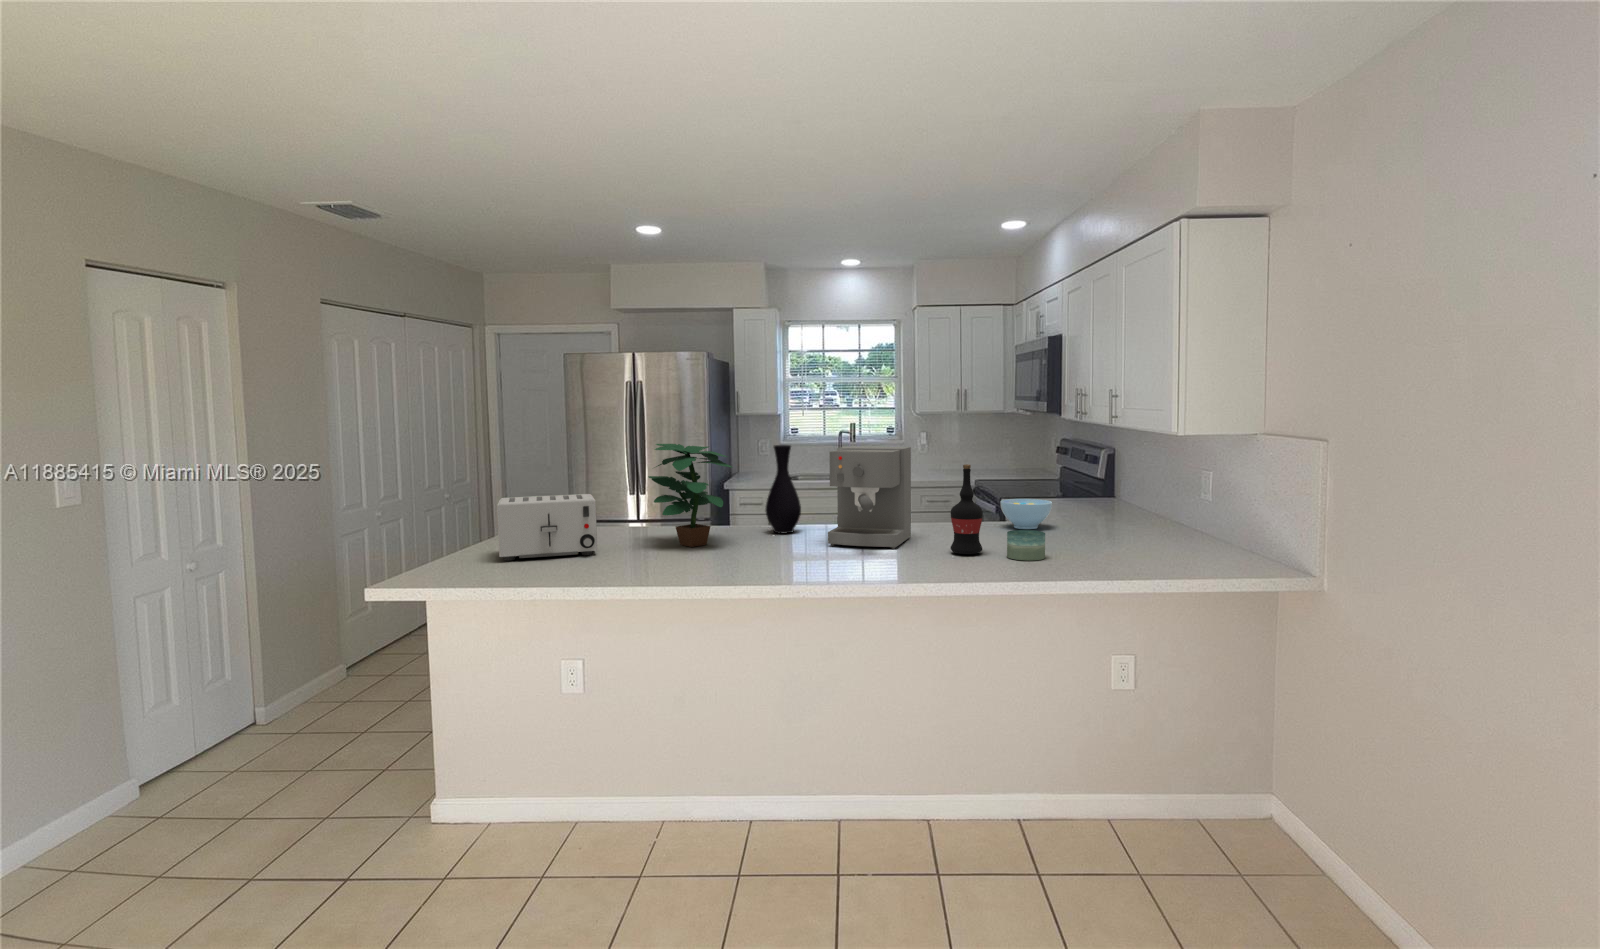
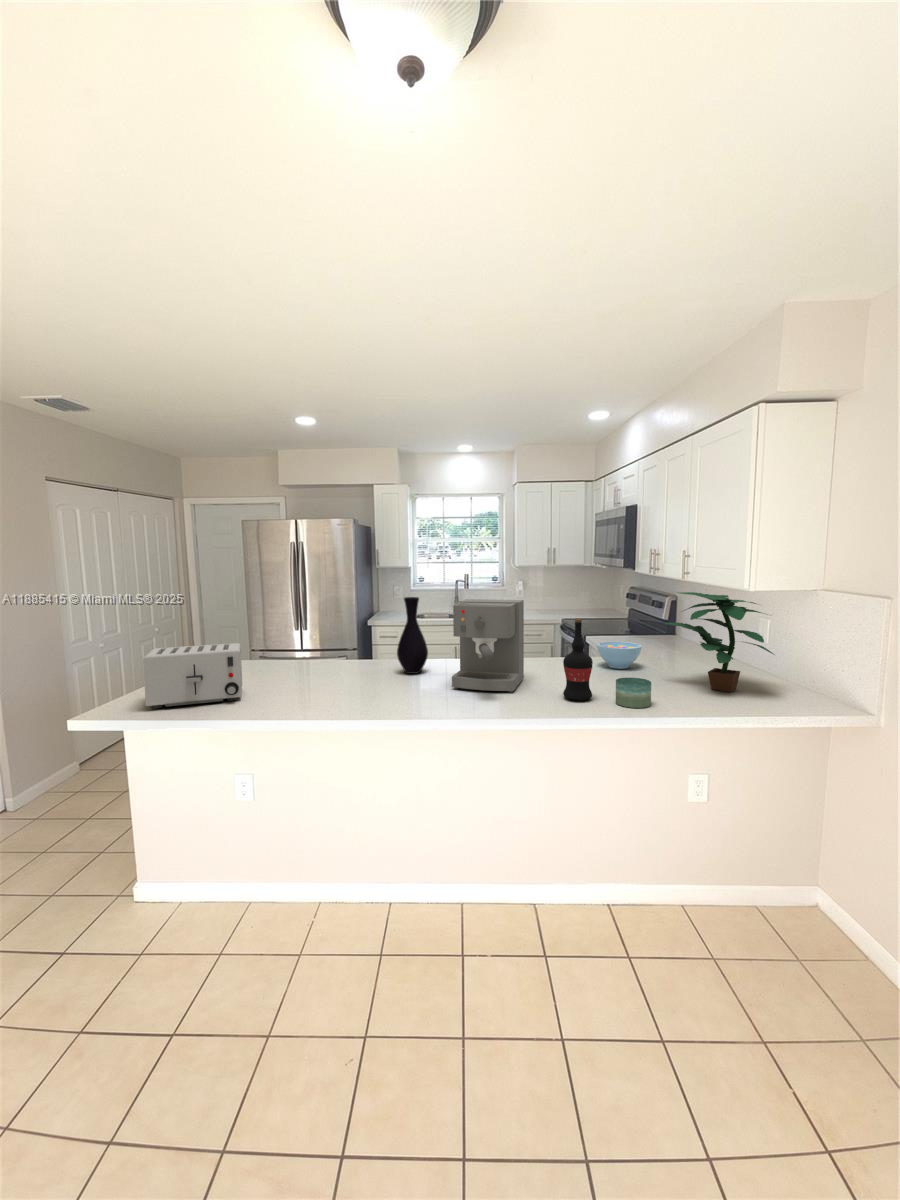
potted plant: present [648,444,732,547] -> present [664,592,773,692]

